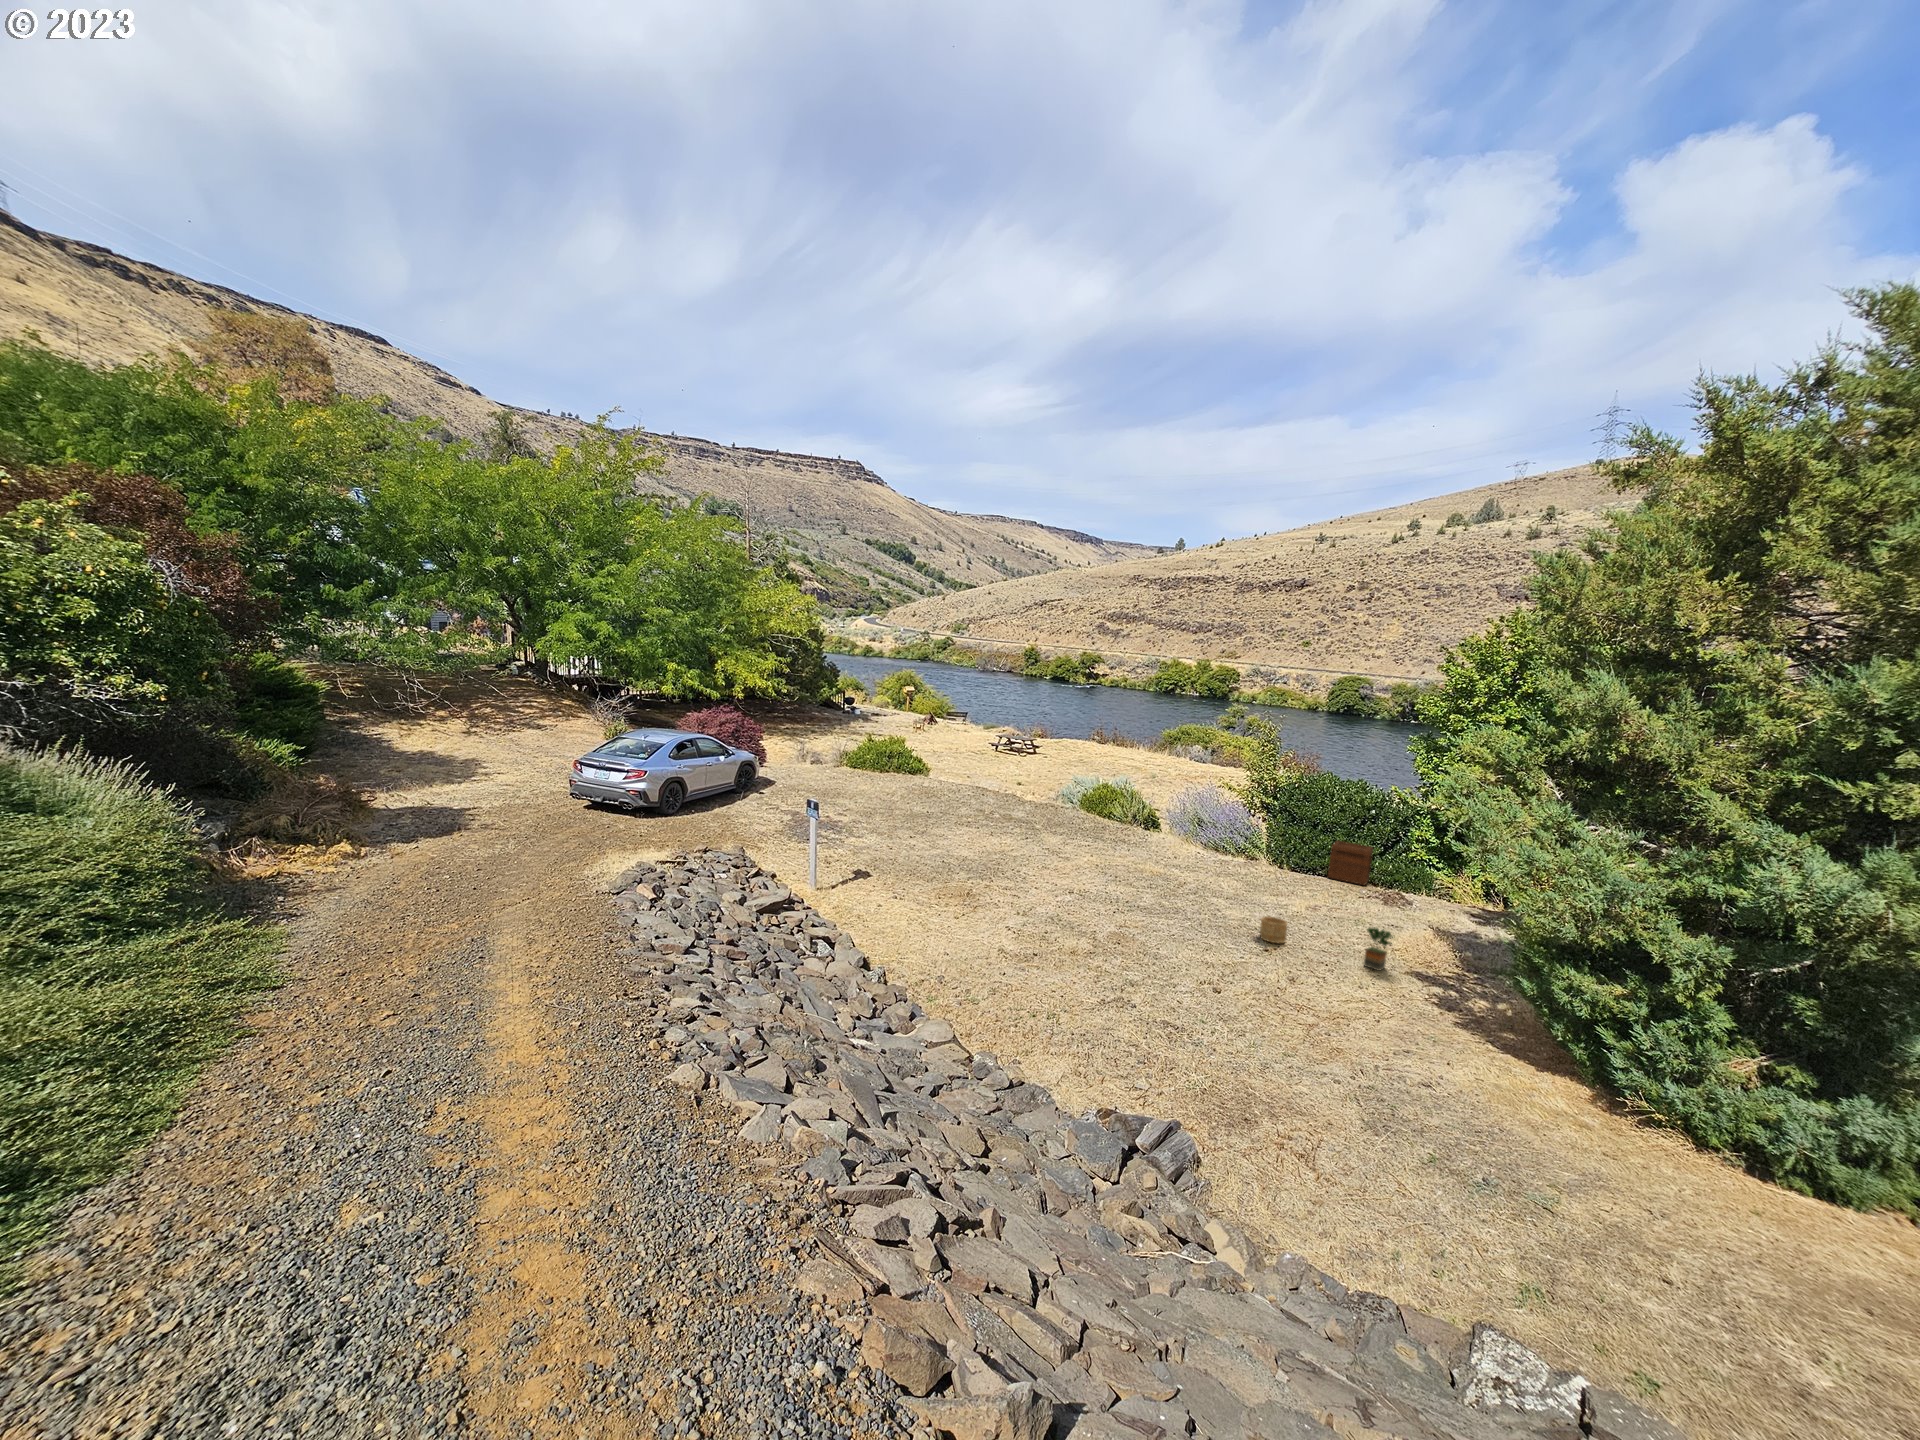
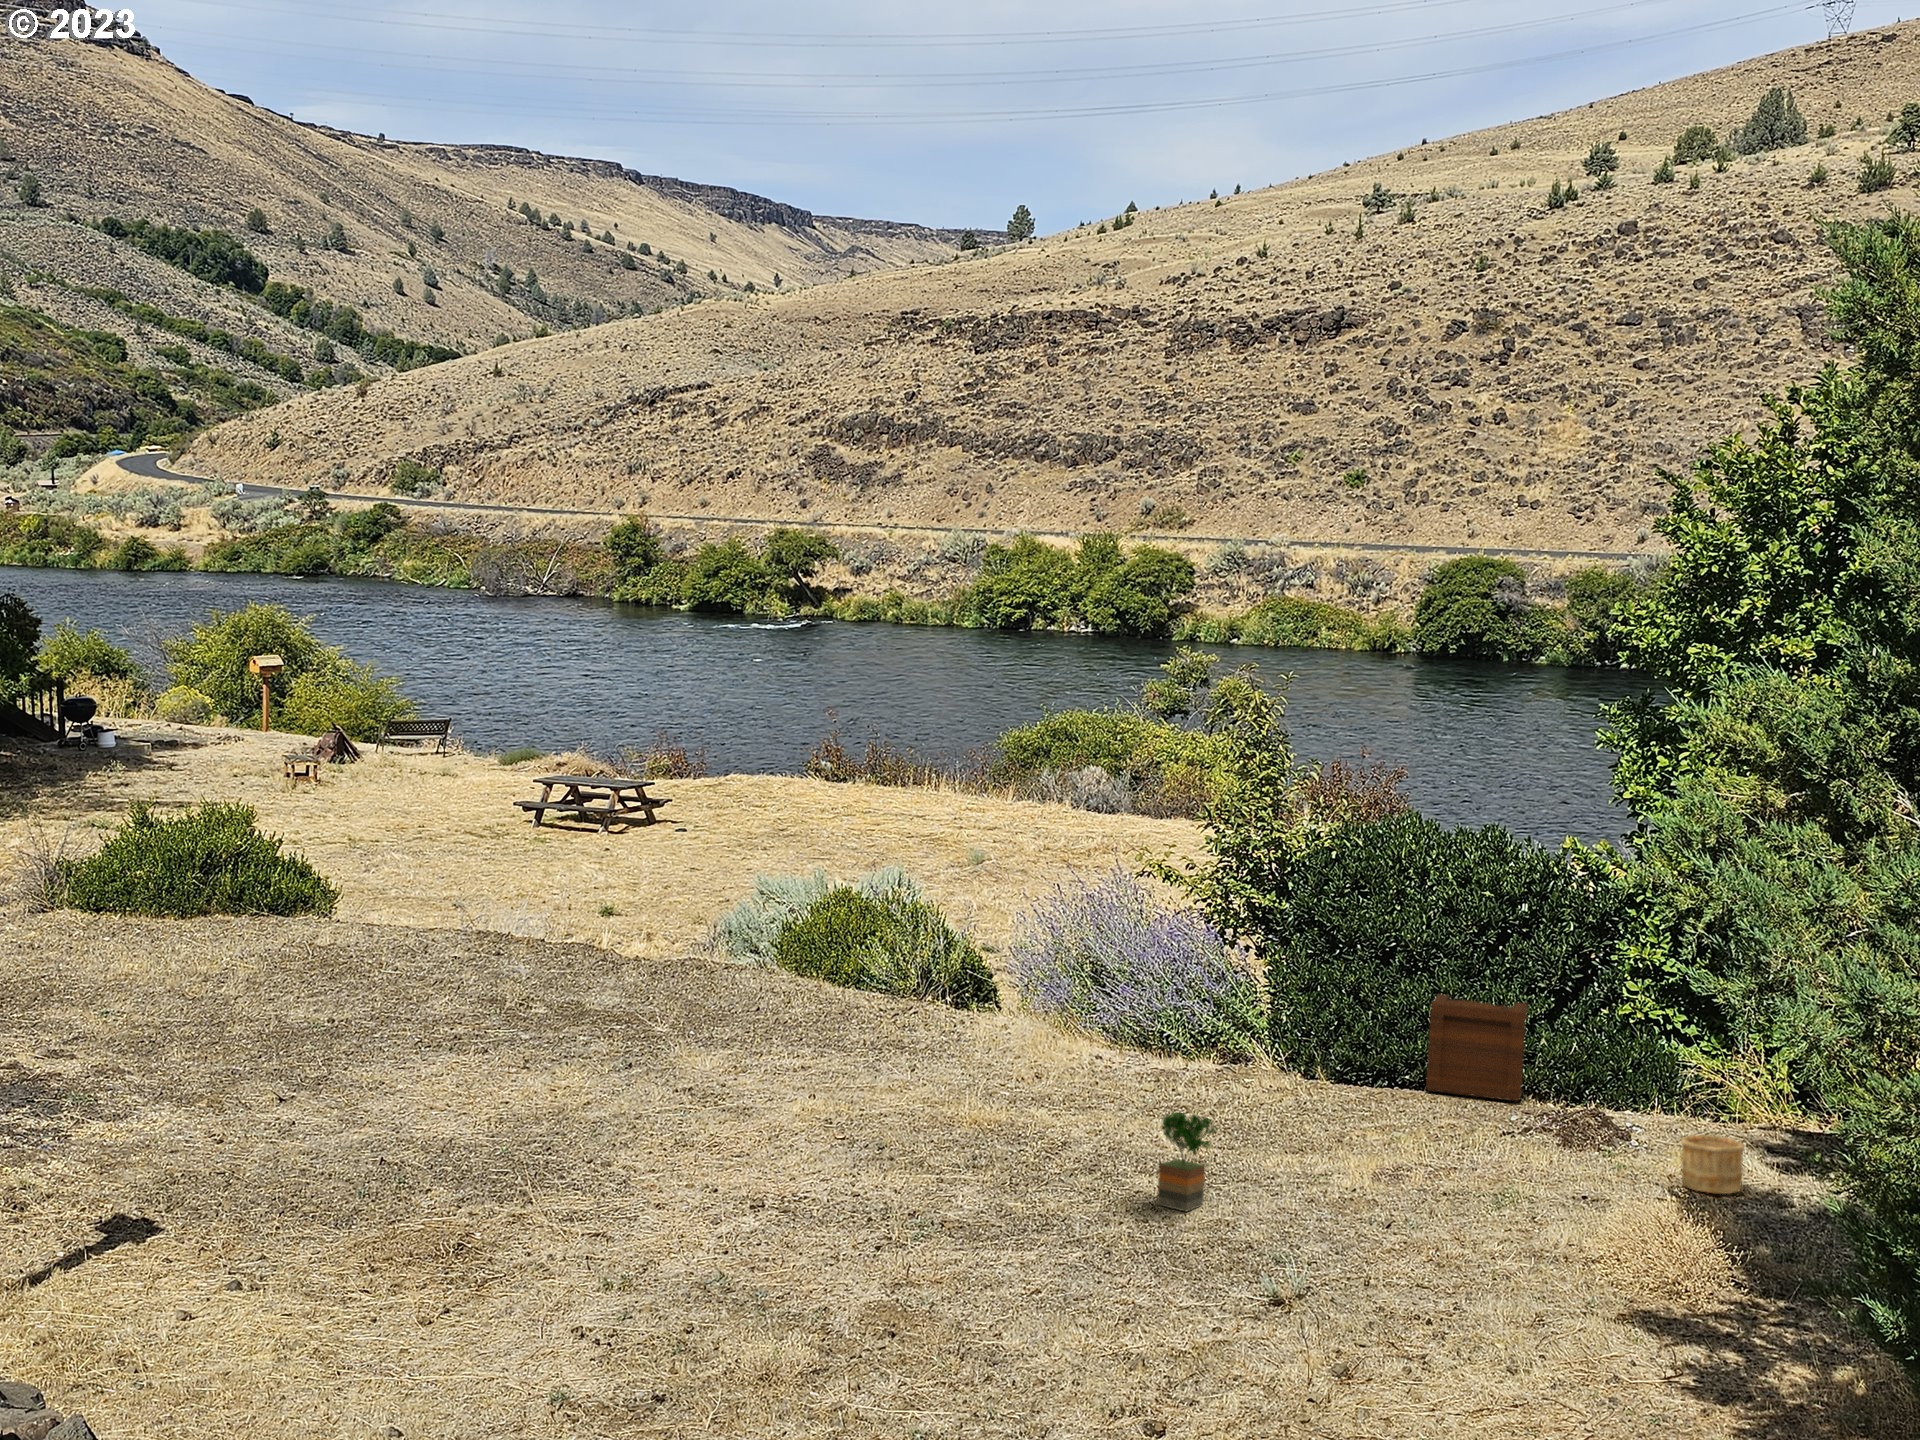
wooden bucket: present [1260,917,1288,943] -> present [1681,1135,1744,1194]
potted tree: present [1364,927,1393,971] -> present [1157,1112,1218,1211]

